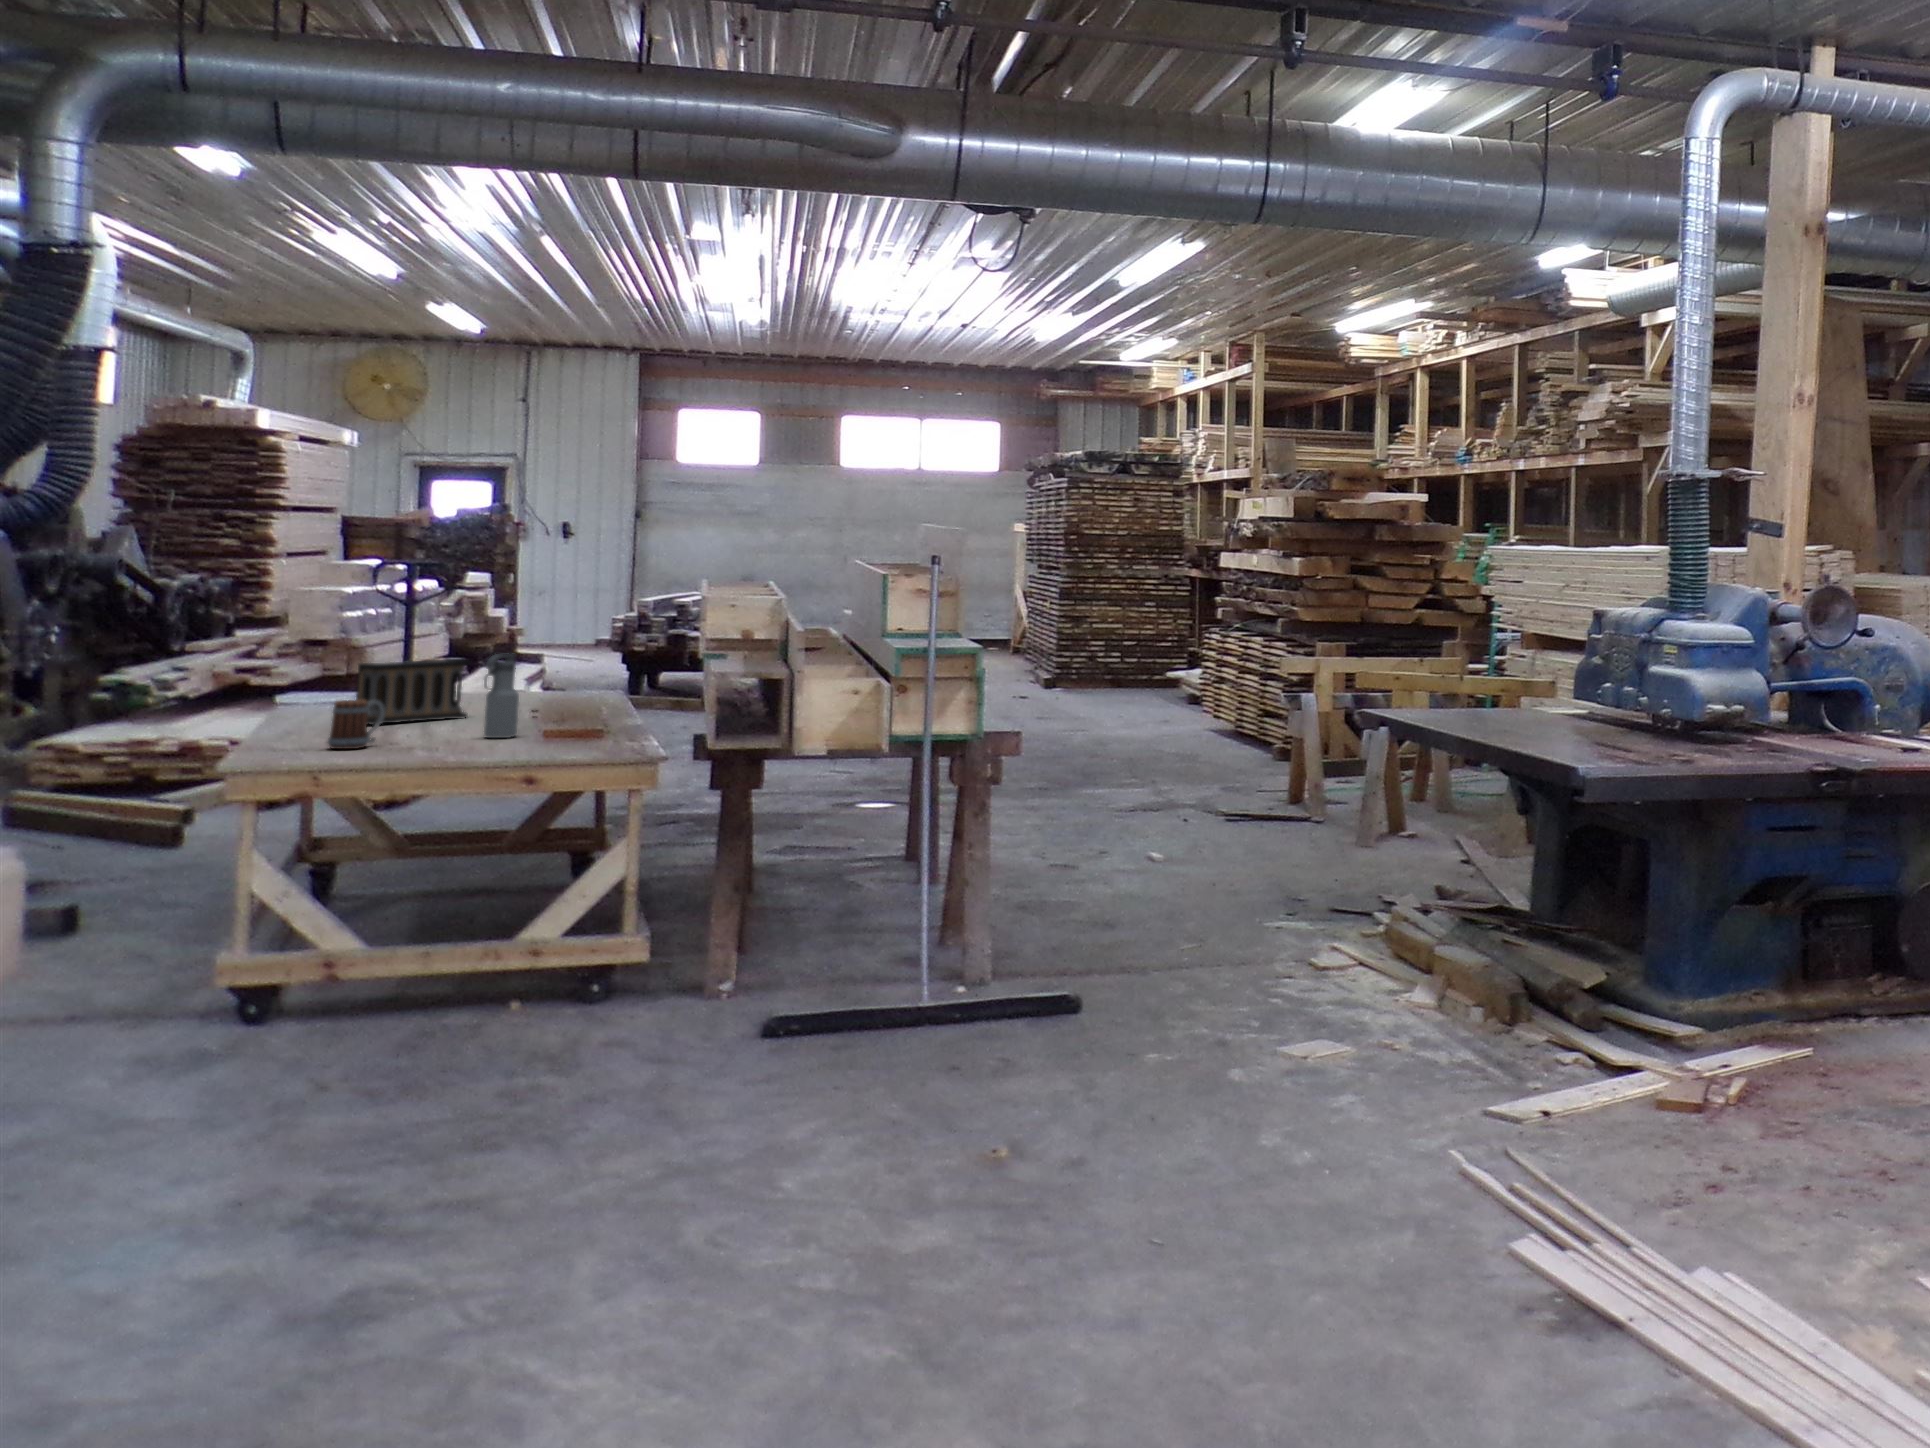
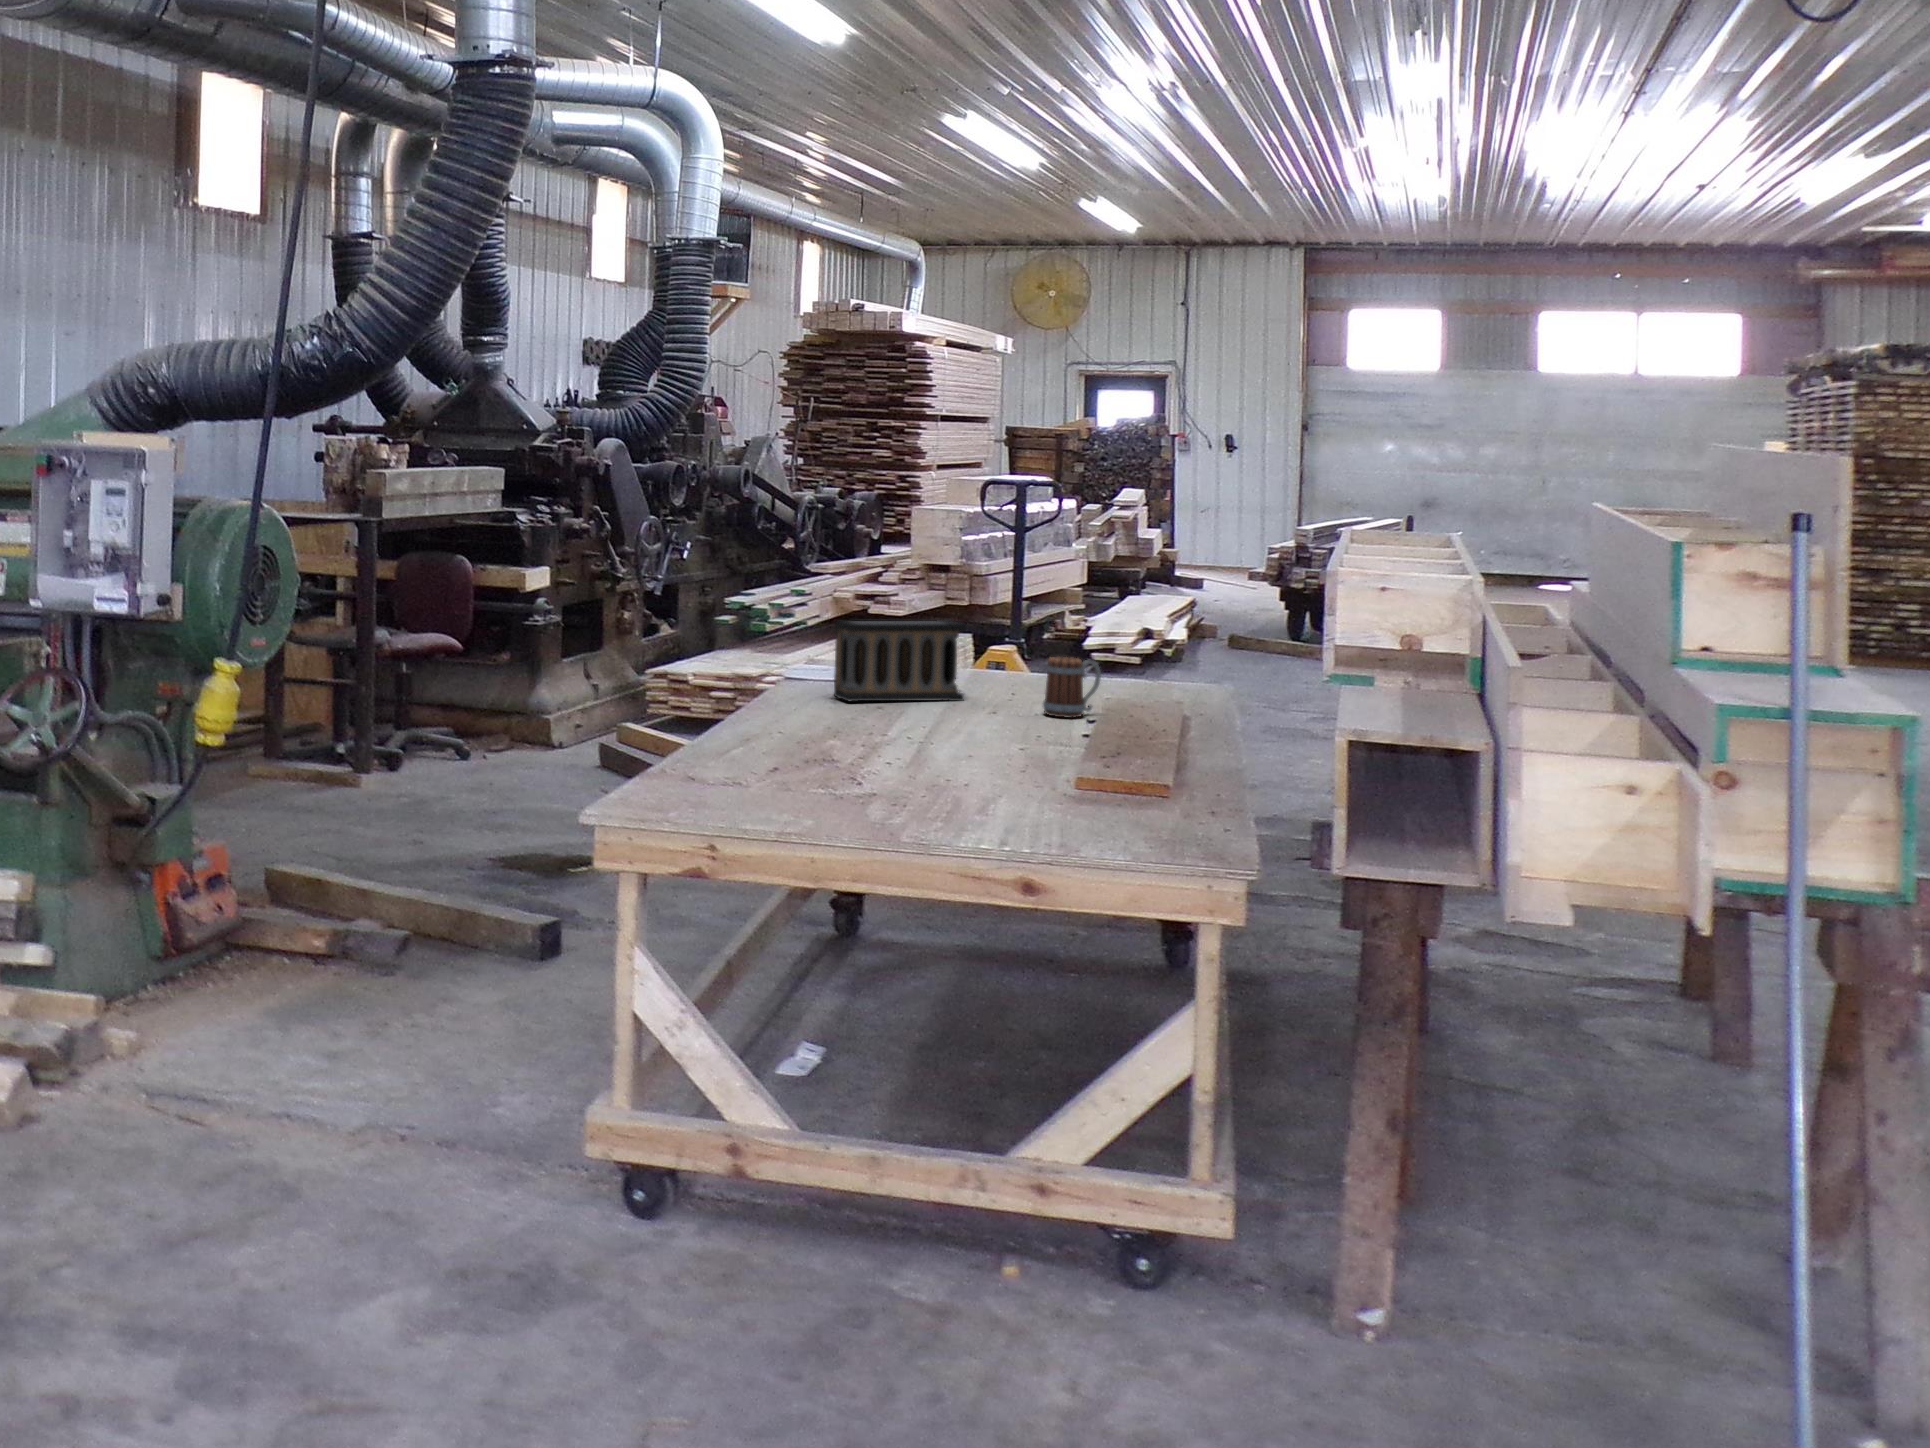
water bottle: present [484,653,519,738] -> none [952,626,995,745]
mug: present [328,700,384,749] -> present [1043,657,1101,718]

